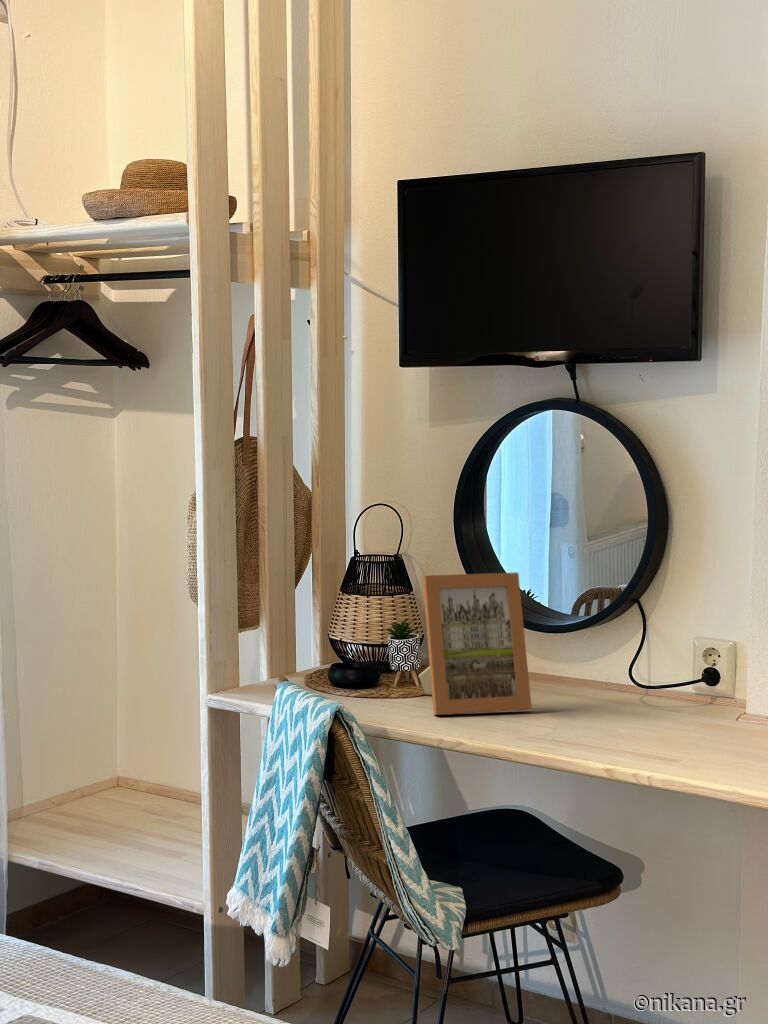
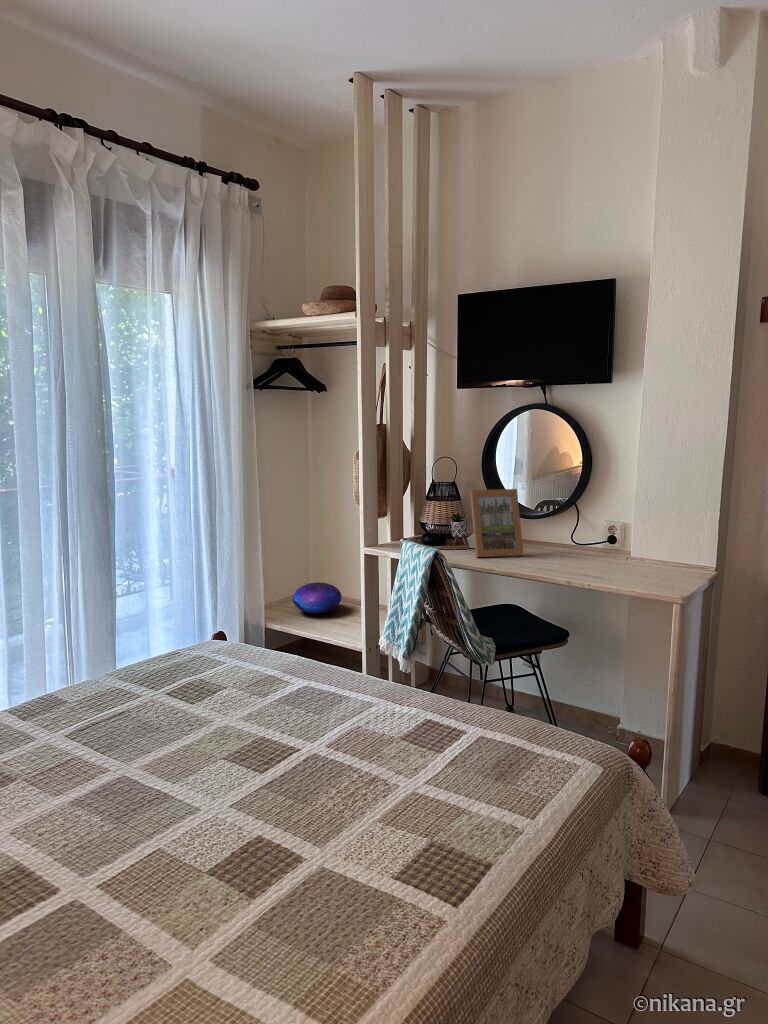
decorative orb: none [66,764,171,830] -> present [293,582,342,613]

